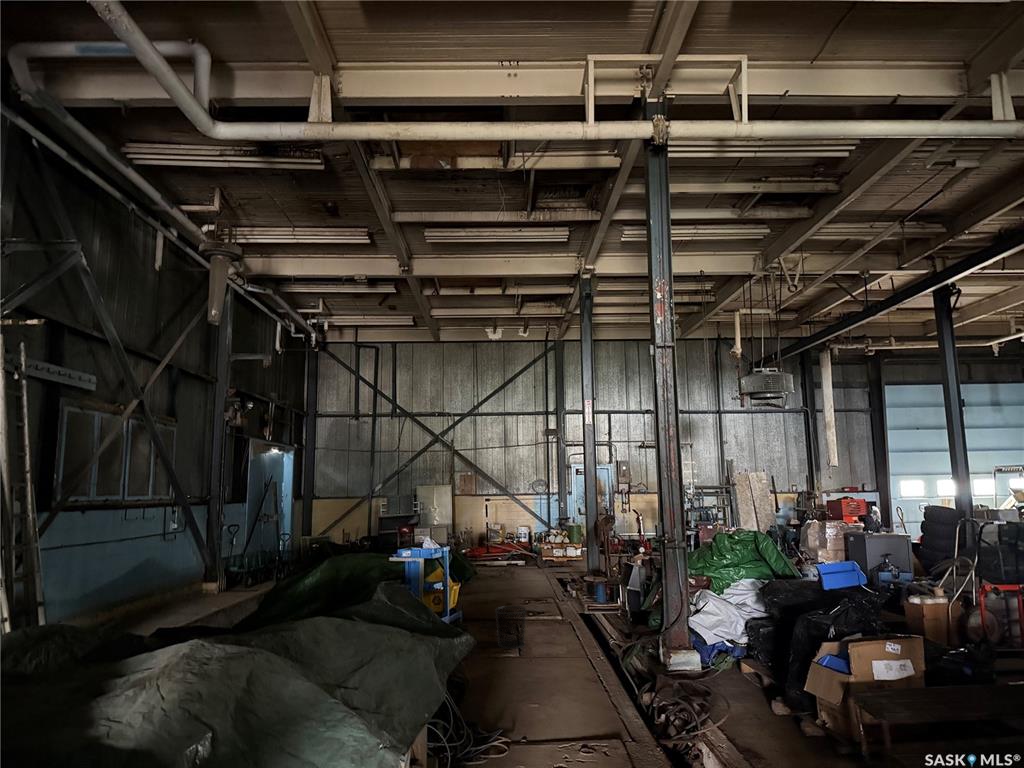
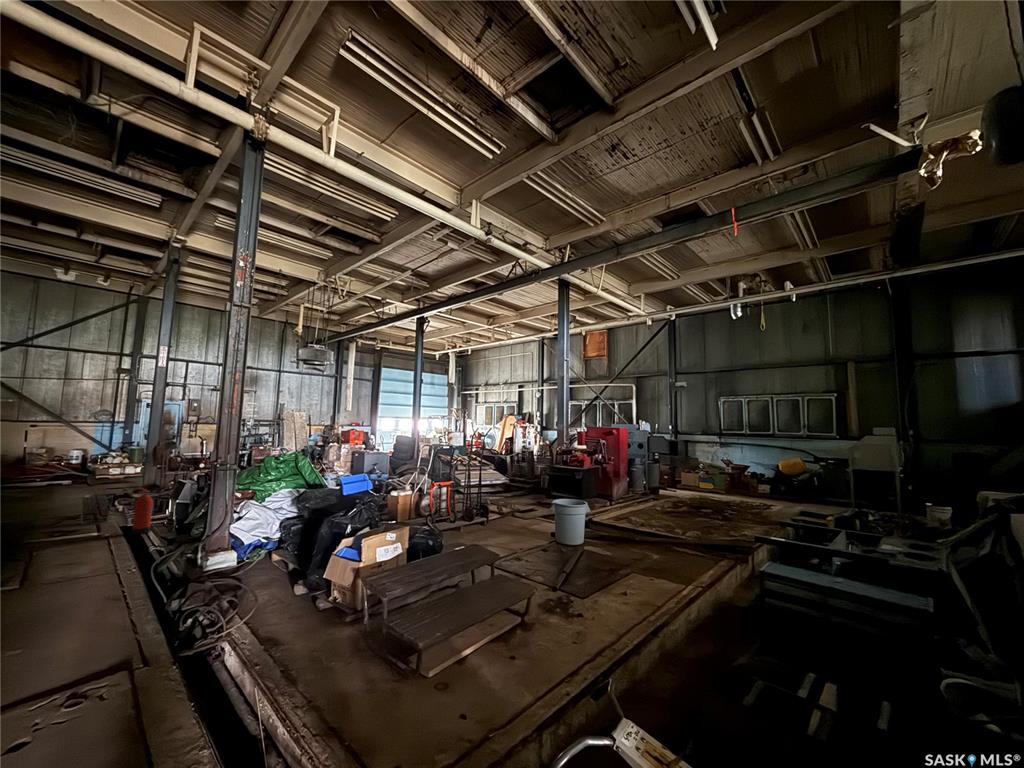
fire extinguisher: none [539,611,565,682] -> present [132,488,158,534]

